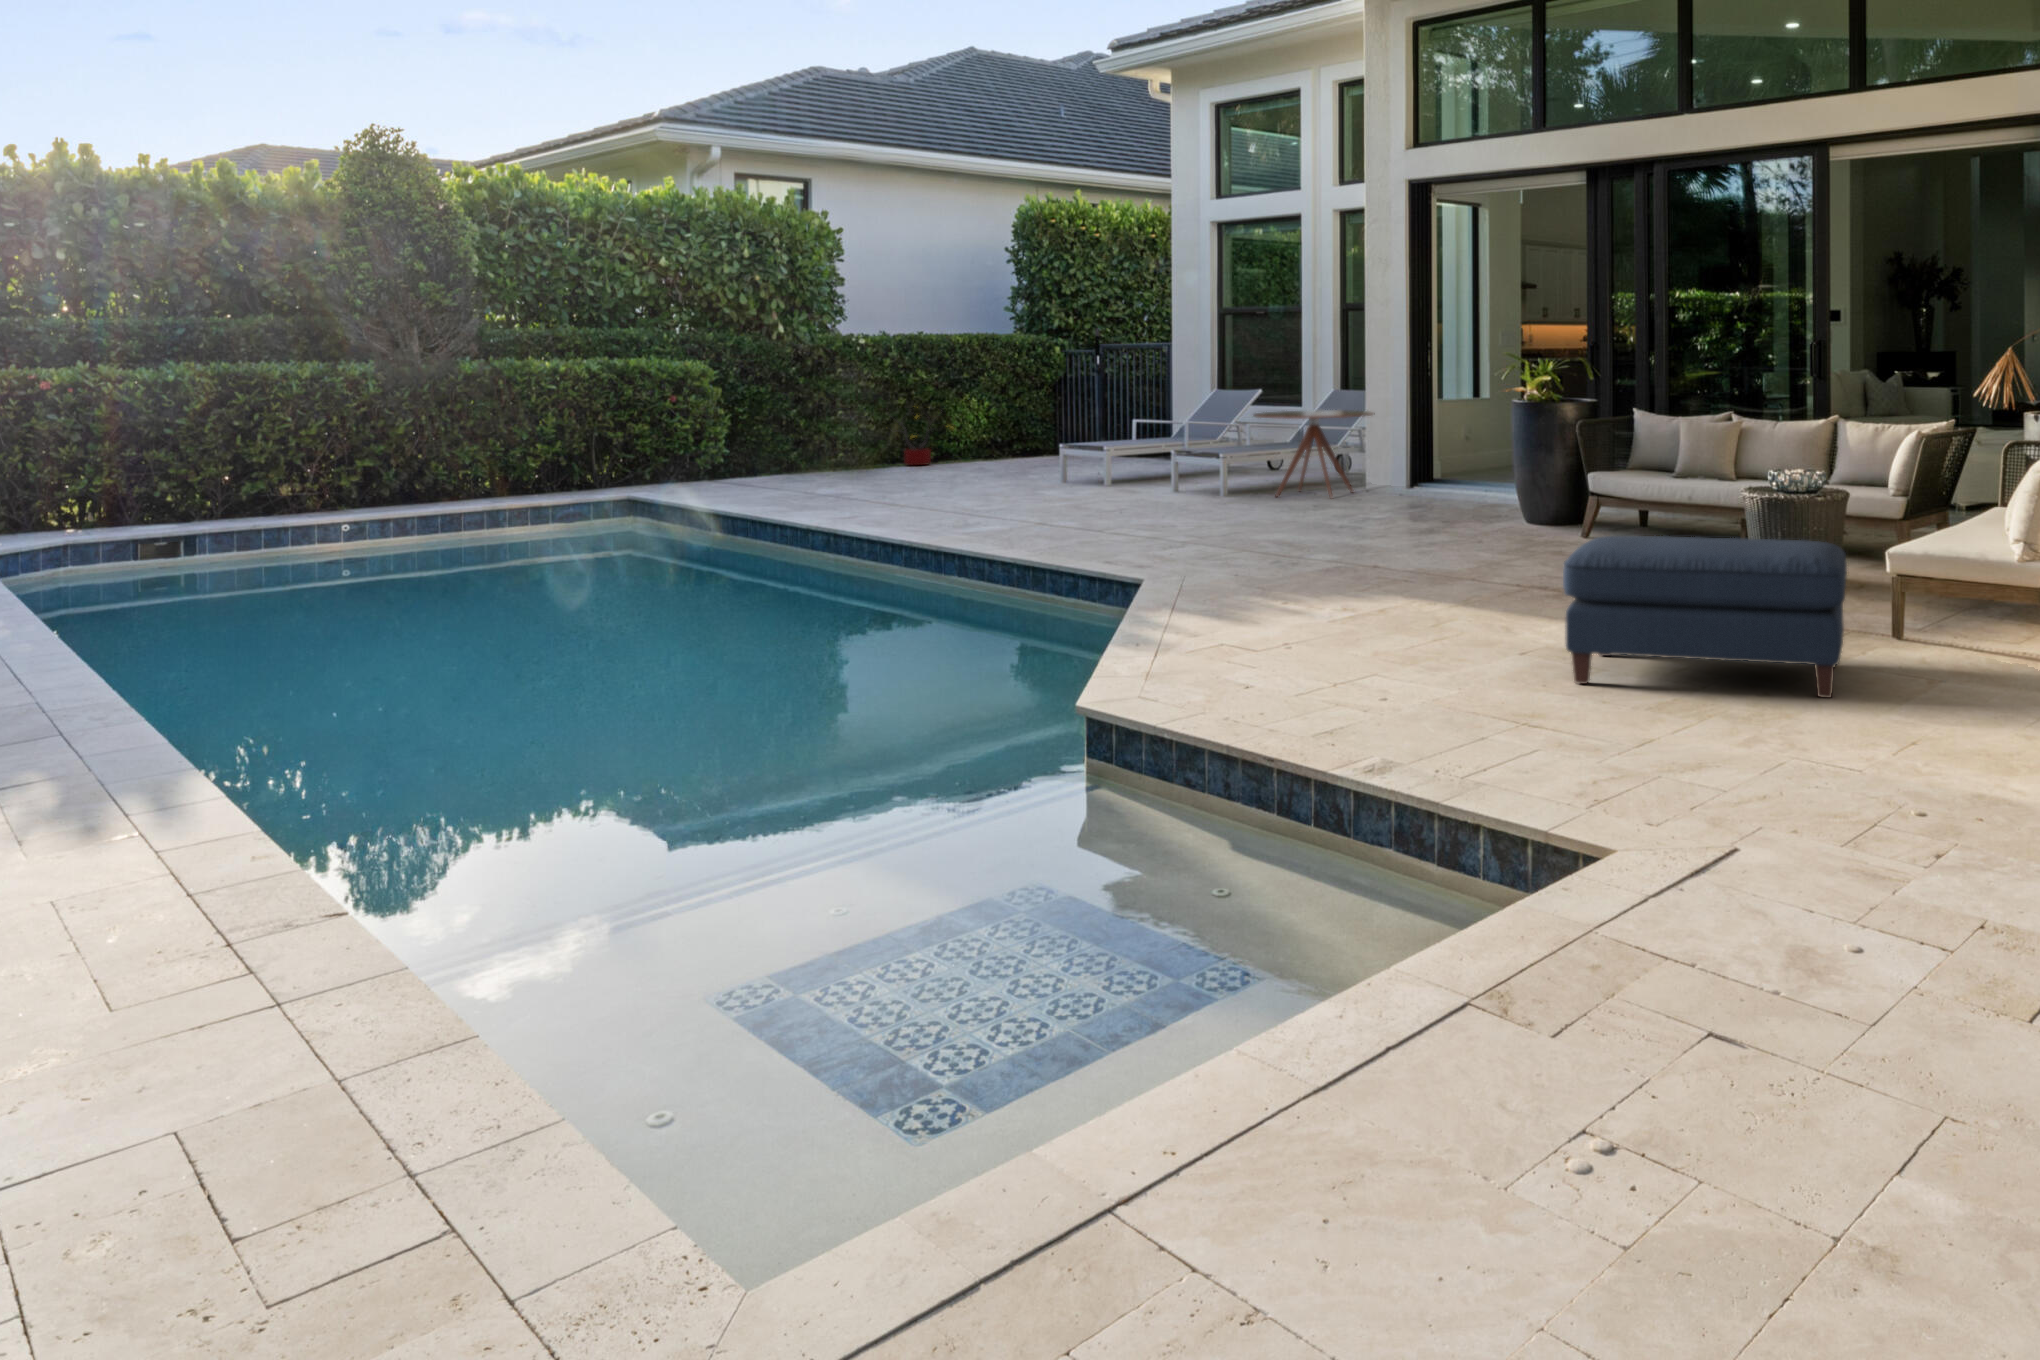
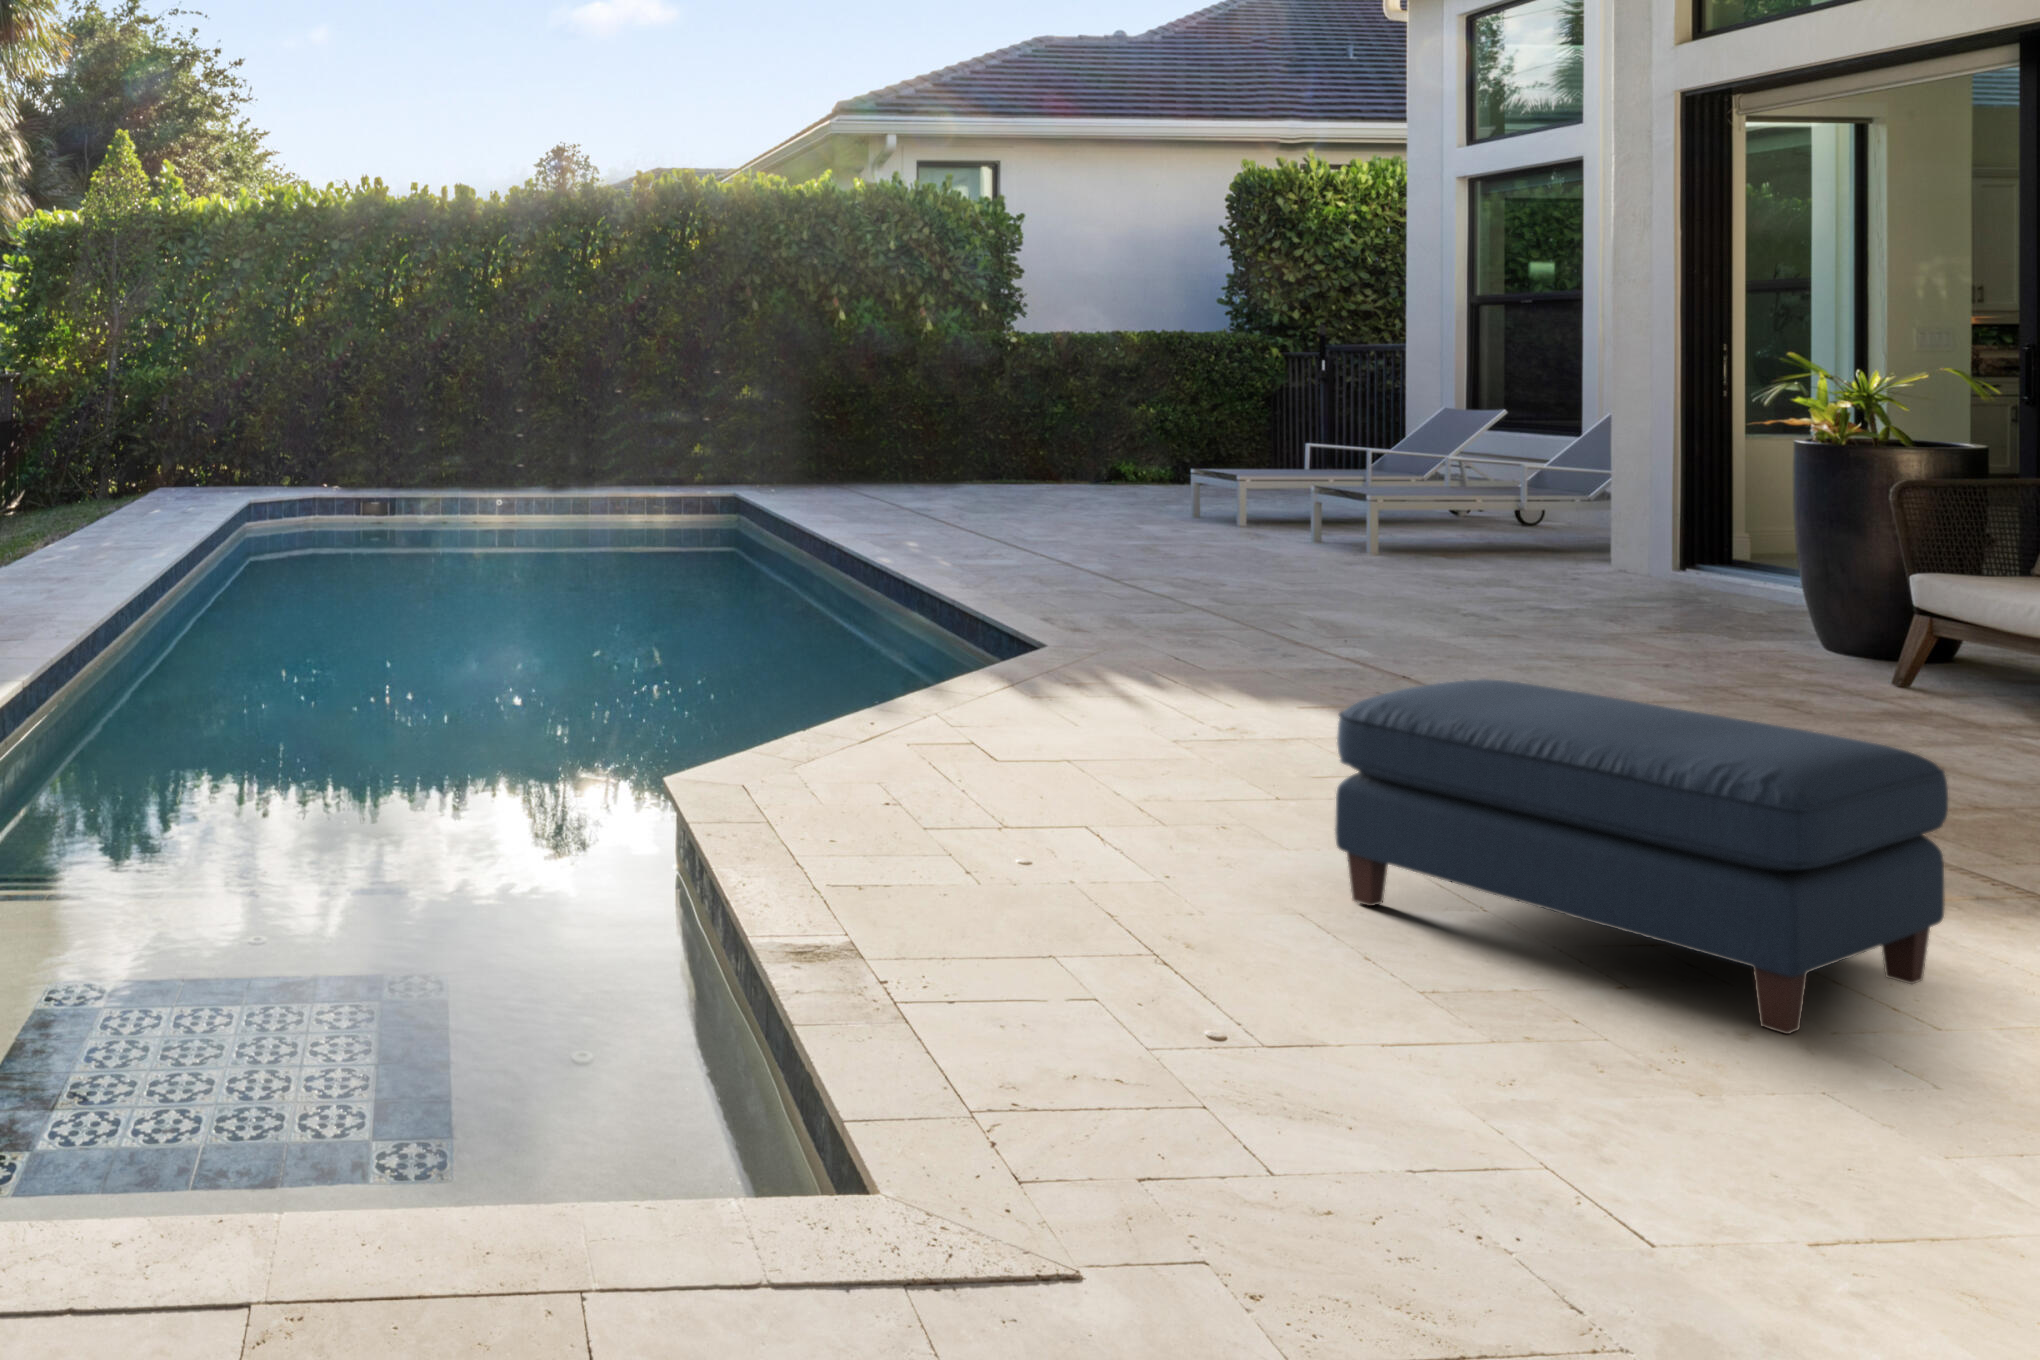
decorative plant: present [887,409,937,465] -> none [1032,415,1117,486]
round table: present [1254,410,1375,498] -> none [1410,445,1607,574]

